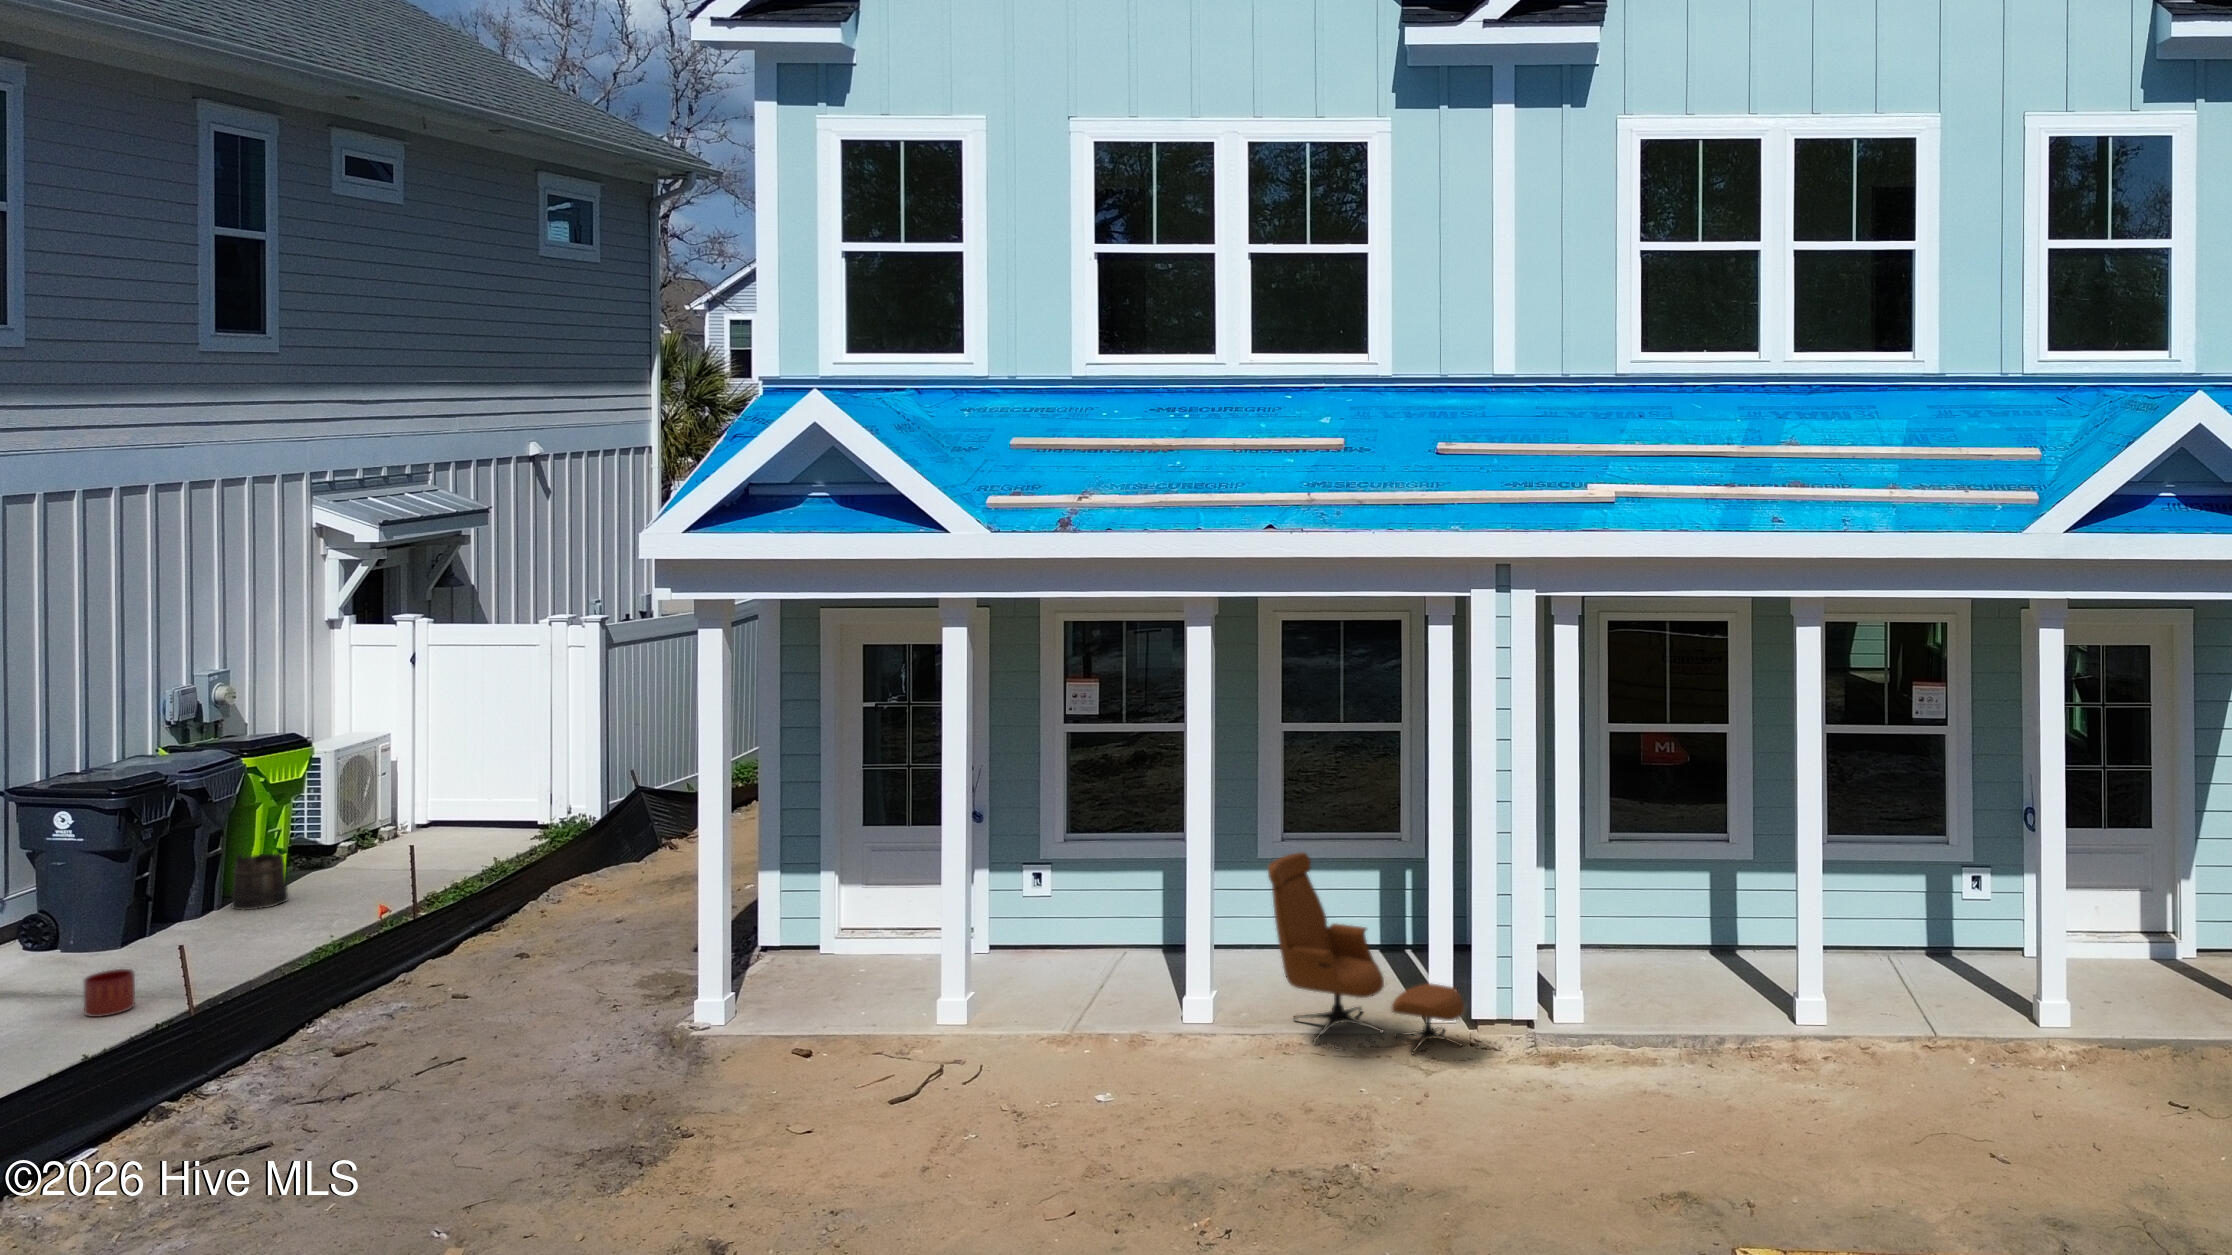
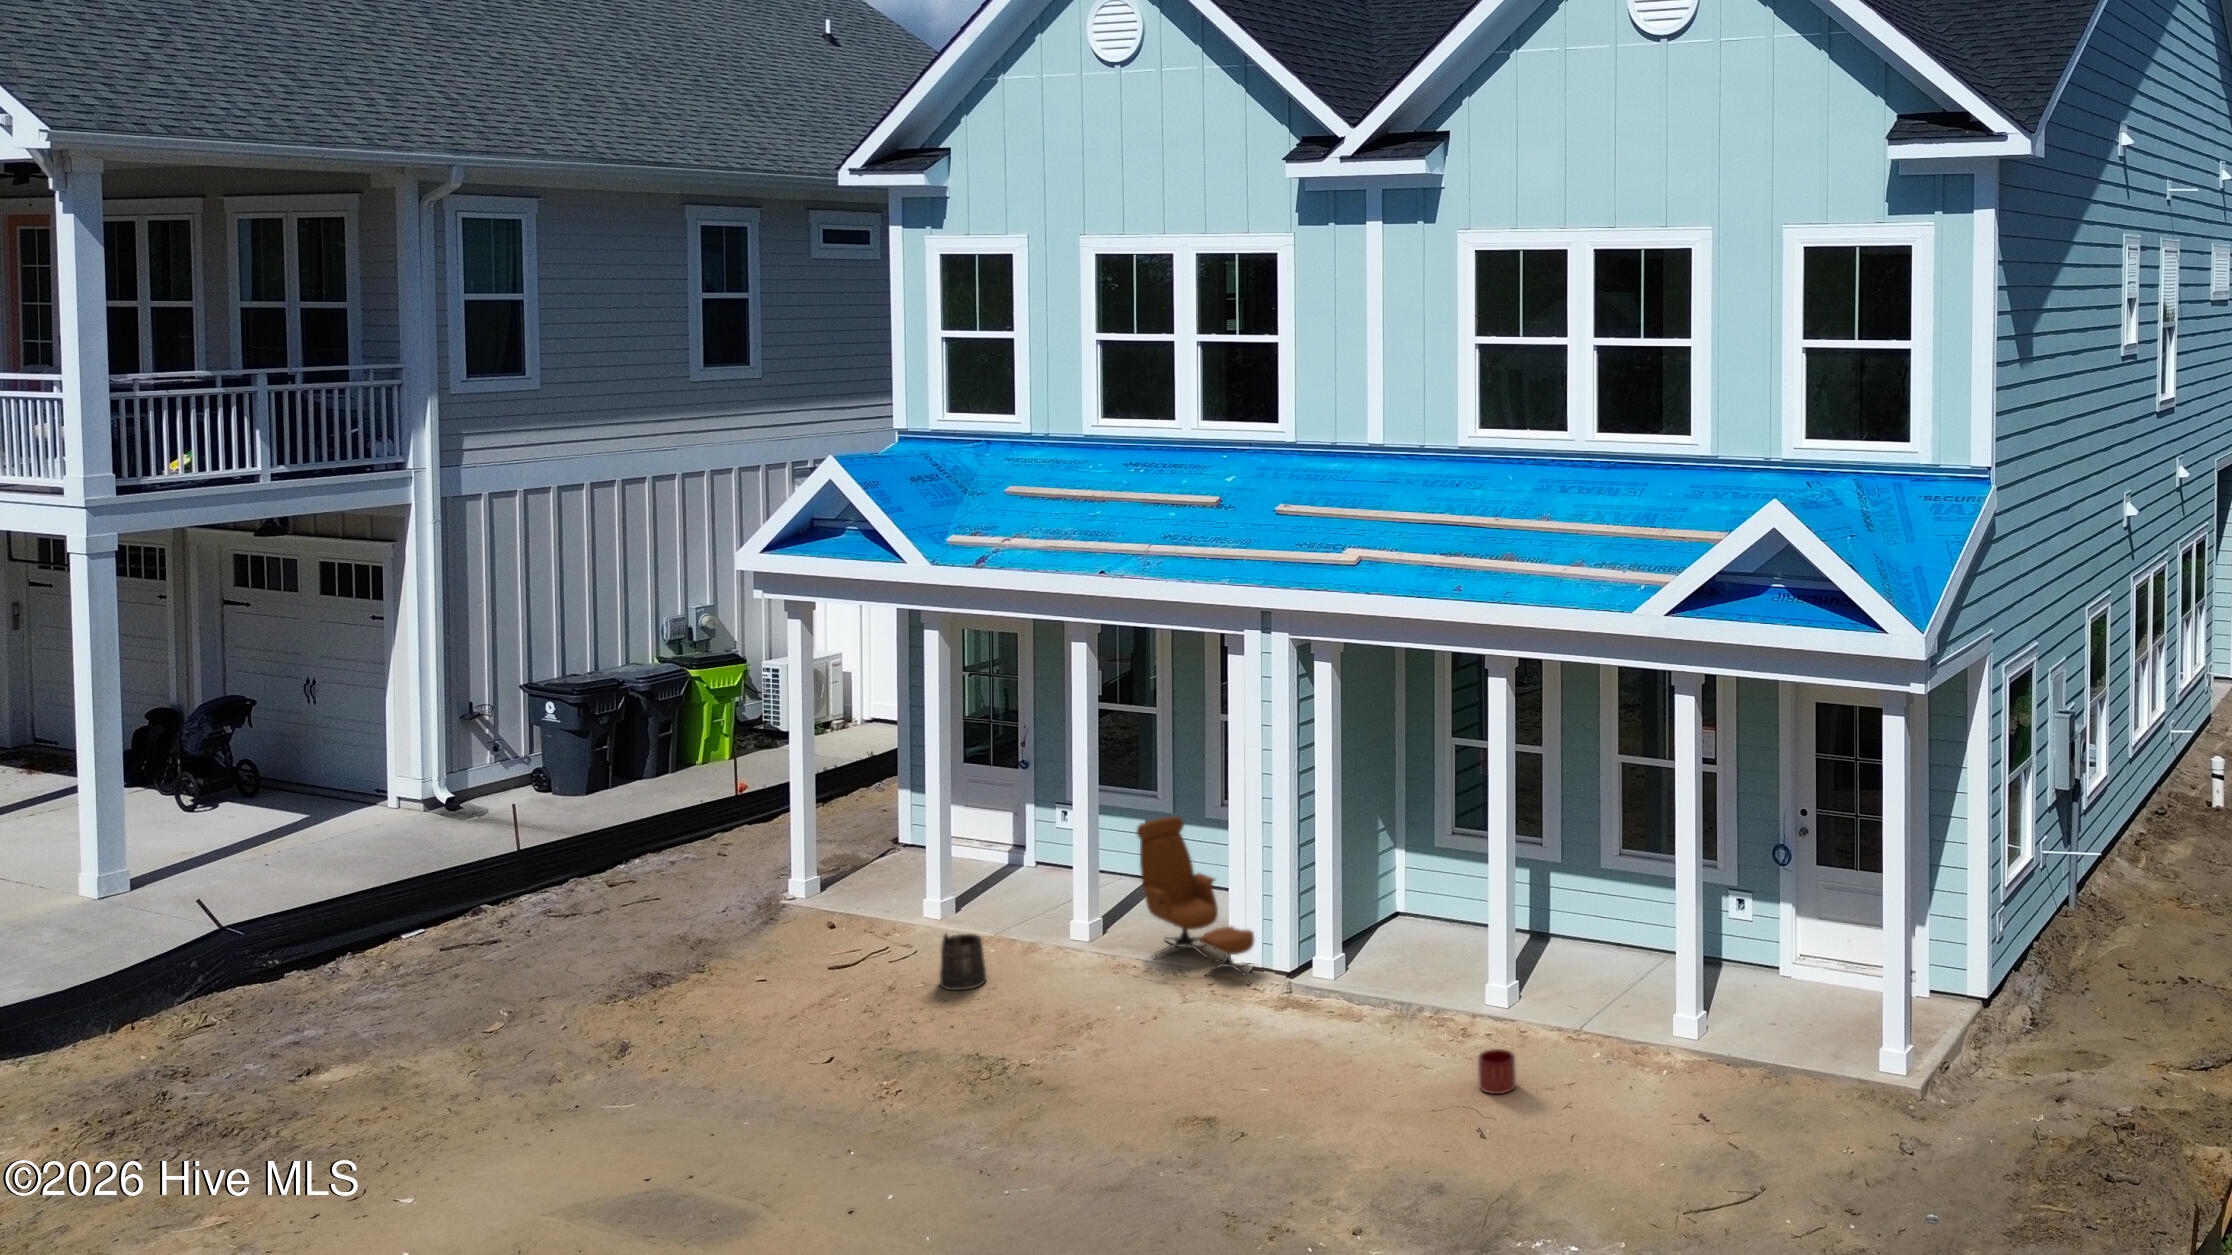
bucket: present [232,853,288,910] -> present [940,933,987,991]
planter: present [83,969,135,1017] -> present [1478,1049,1516,1094]

